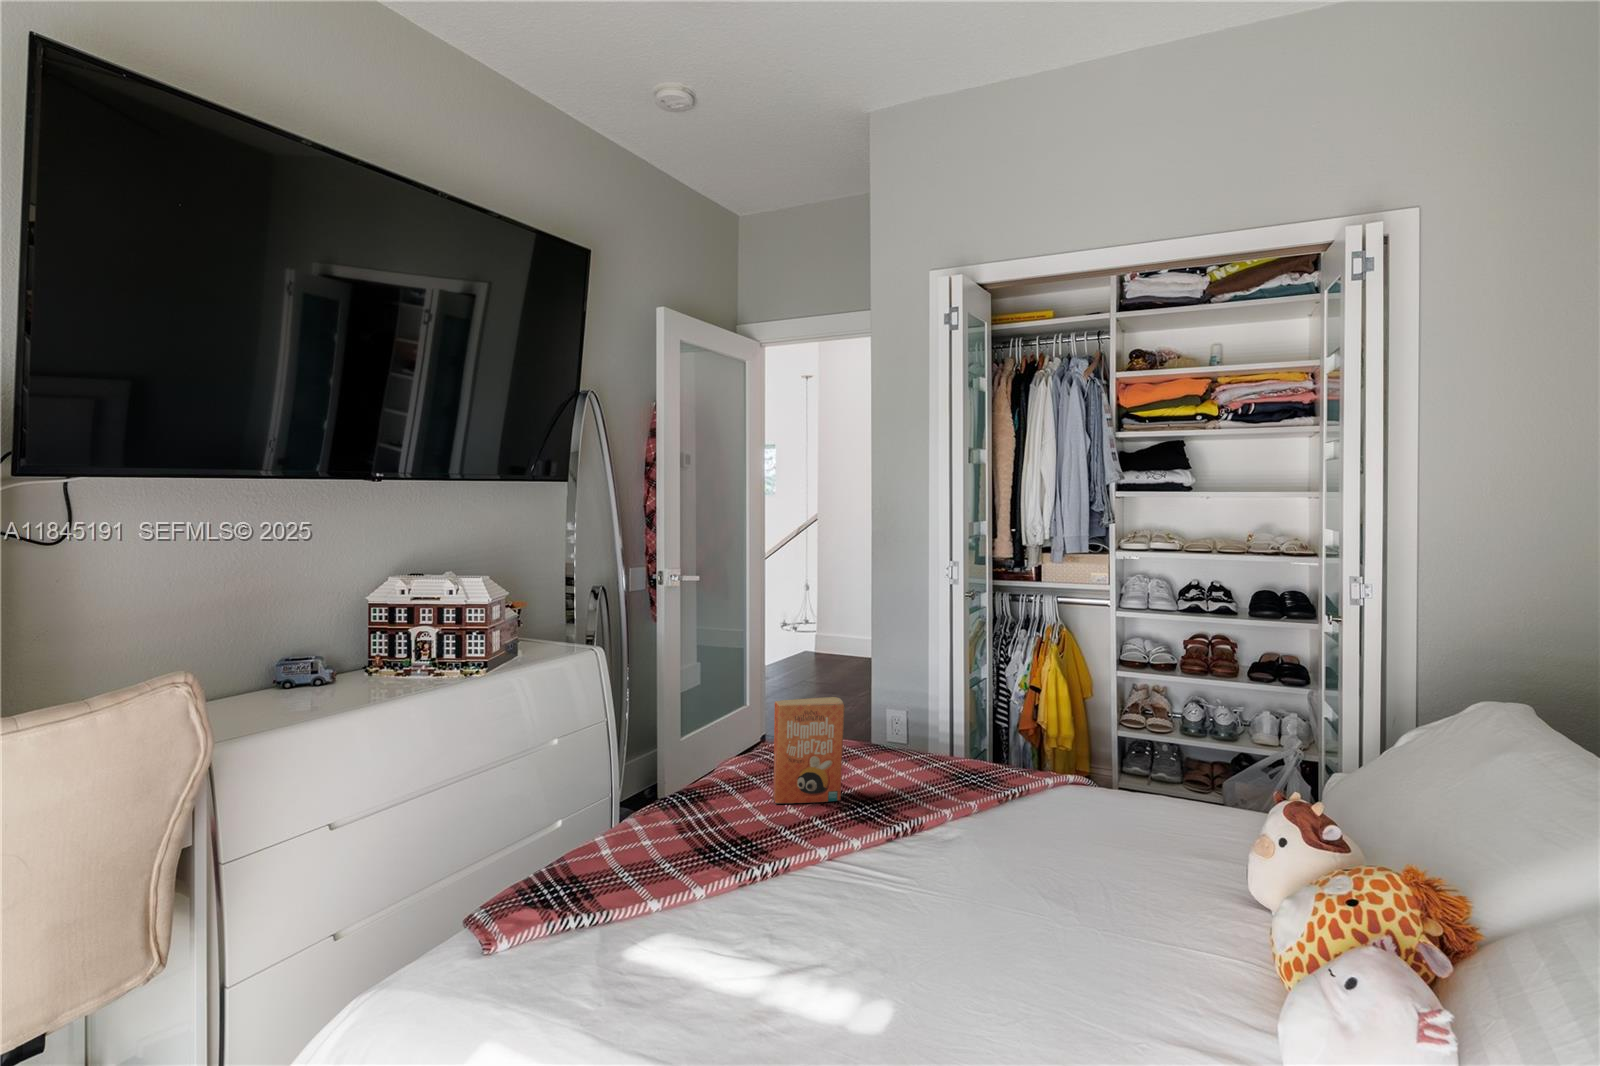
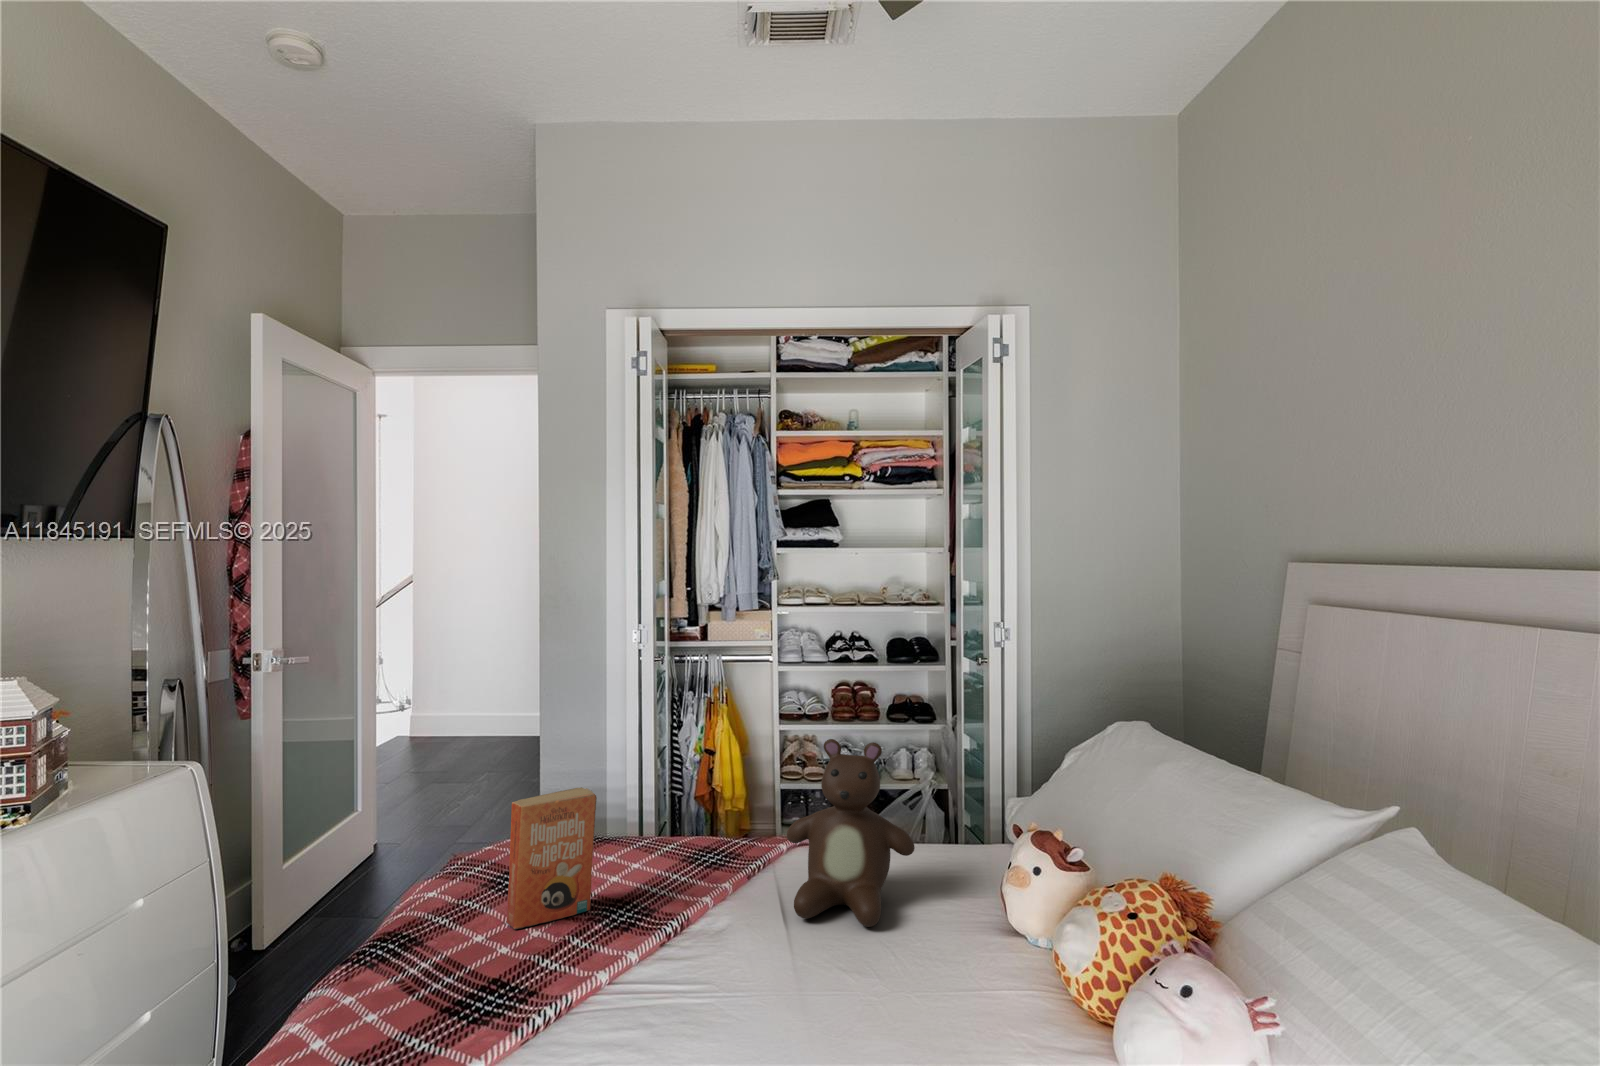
teddy bear: none [1016,678,1153,864] -> present [787,739,915,927]

